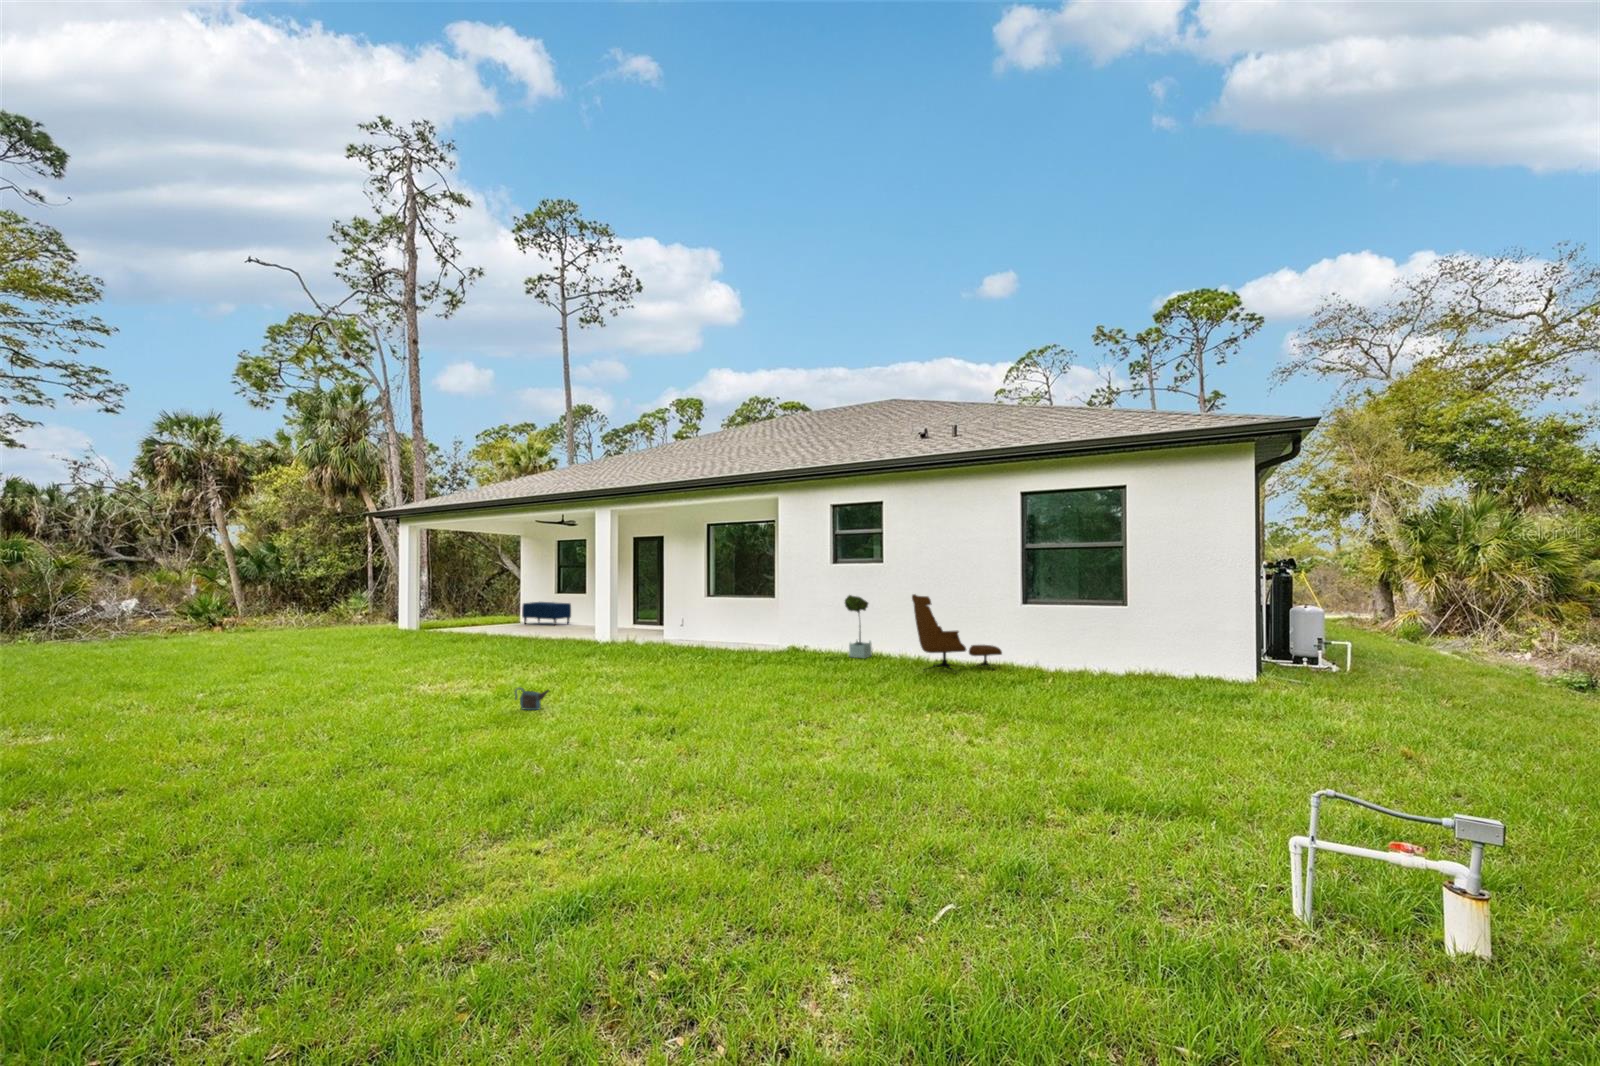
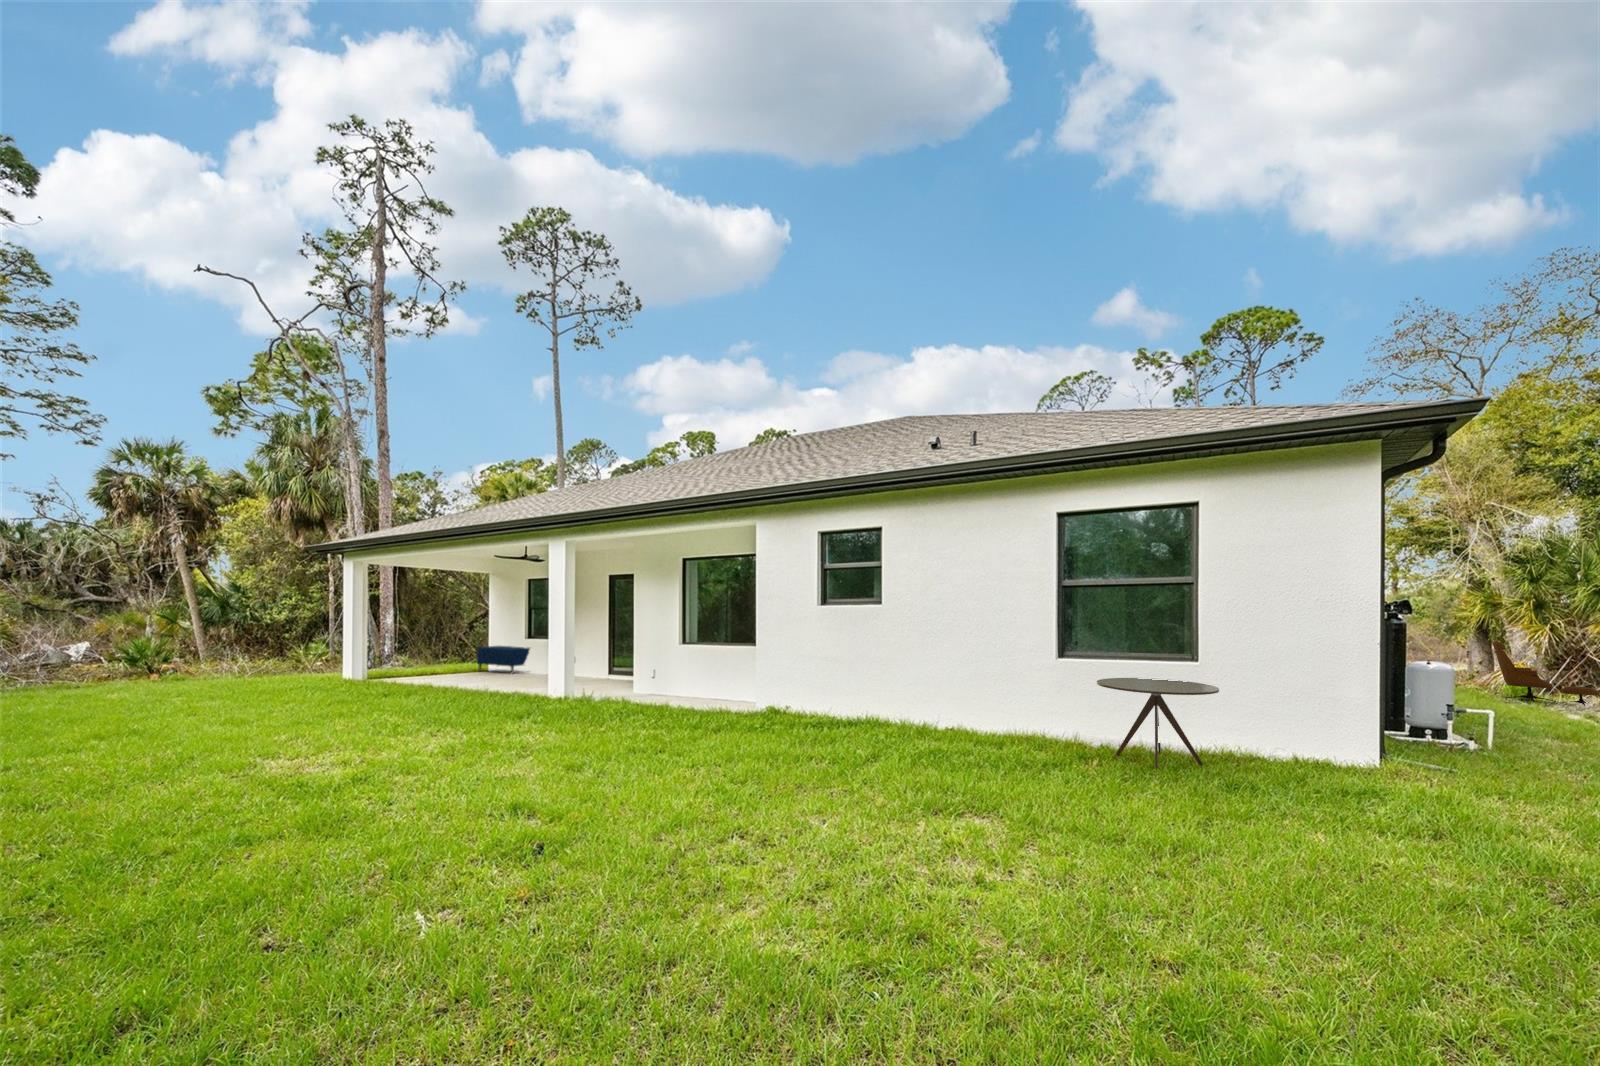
lounge chair: present [912,594,1002,673] -> present [1493,642,1600,706]
potted tree: present [845,595,872,658] -> none [833,640,867,721]
round table: none [1052,621,1143,687] -> present [1097,678,1219,768]
watering can: present [514,688,549,710] -> none [365,759,413,791]

